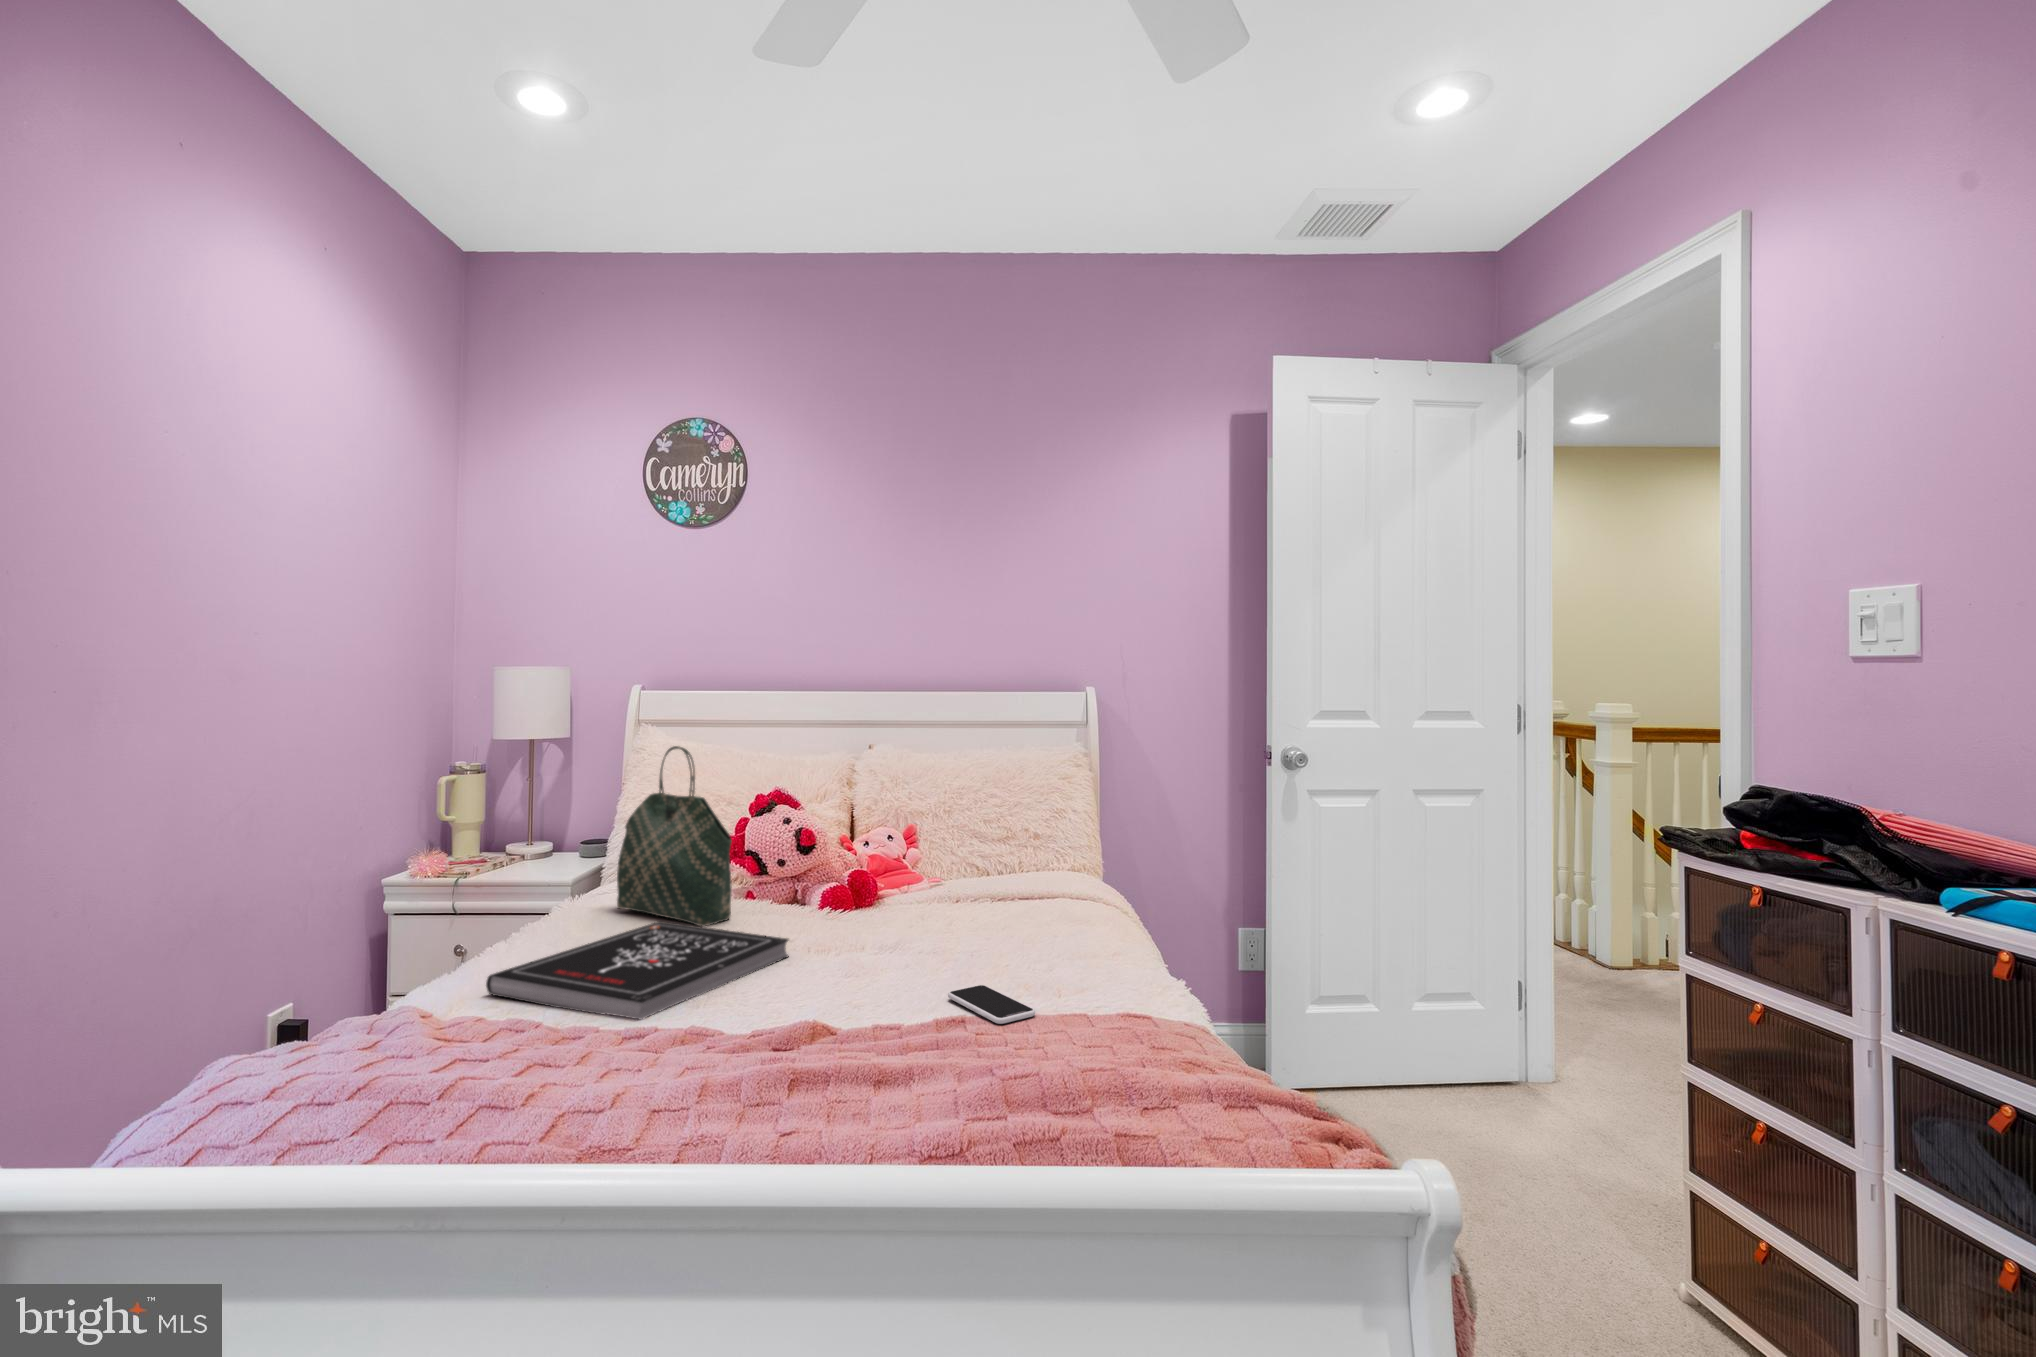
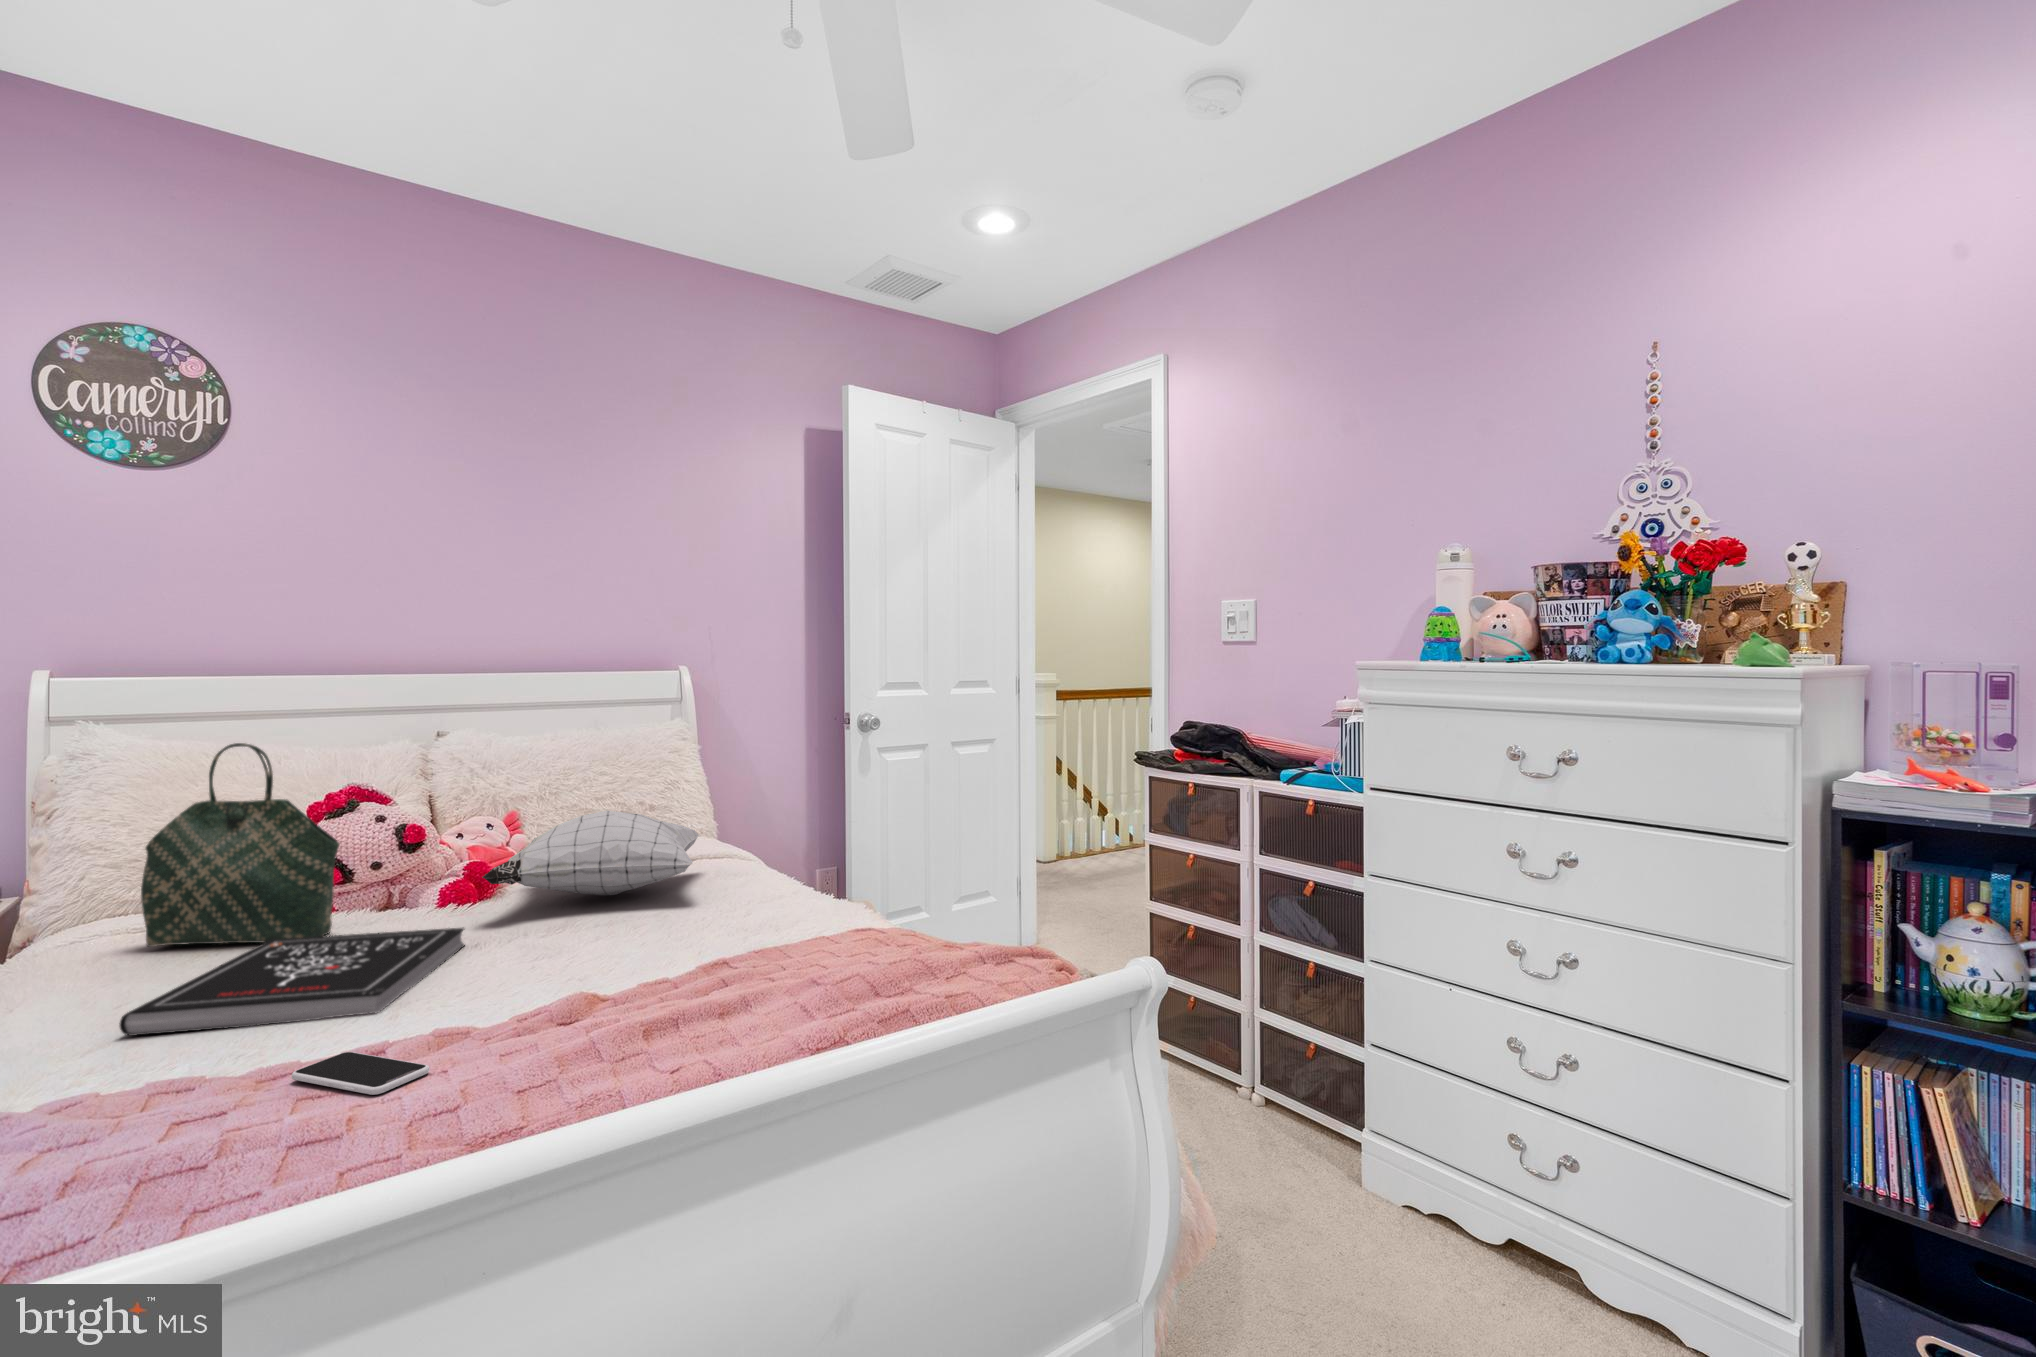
pillow: none [826,835,1062,924] -> present [482,811,700,896]
smartphone: present [948,985,1035,1024] -> present [292,1052,429,1095]

